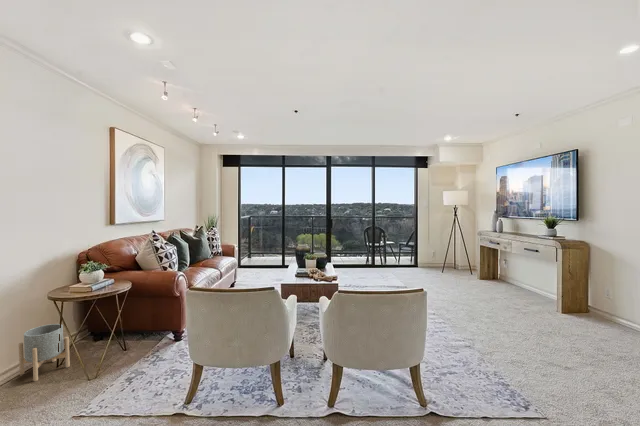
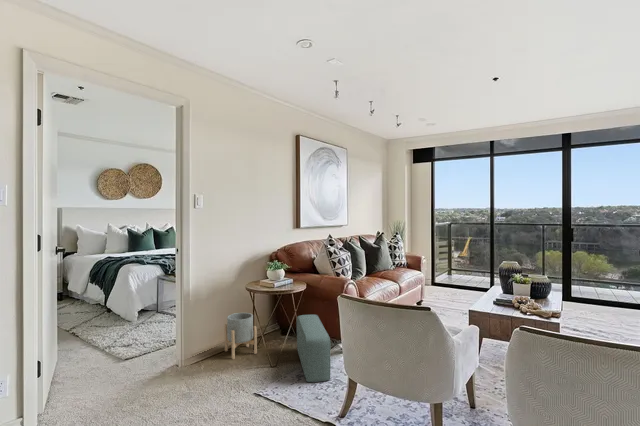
pouf: none [122,311,167,379] -> present [296,315,331,382]

